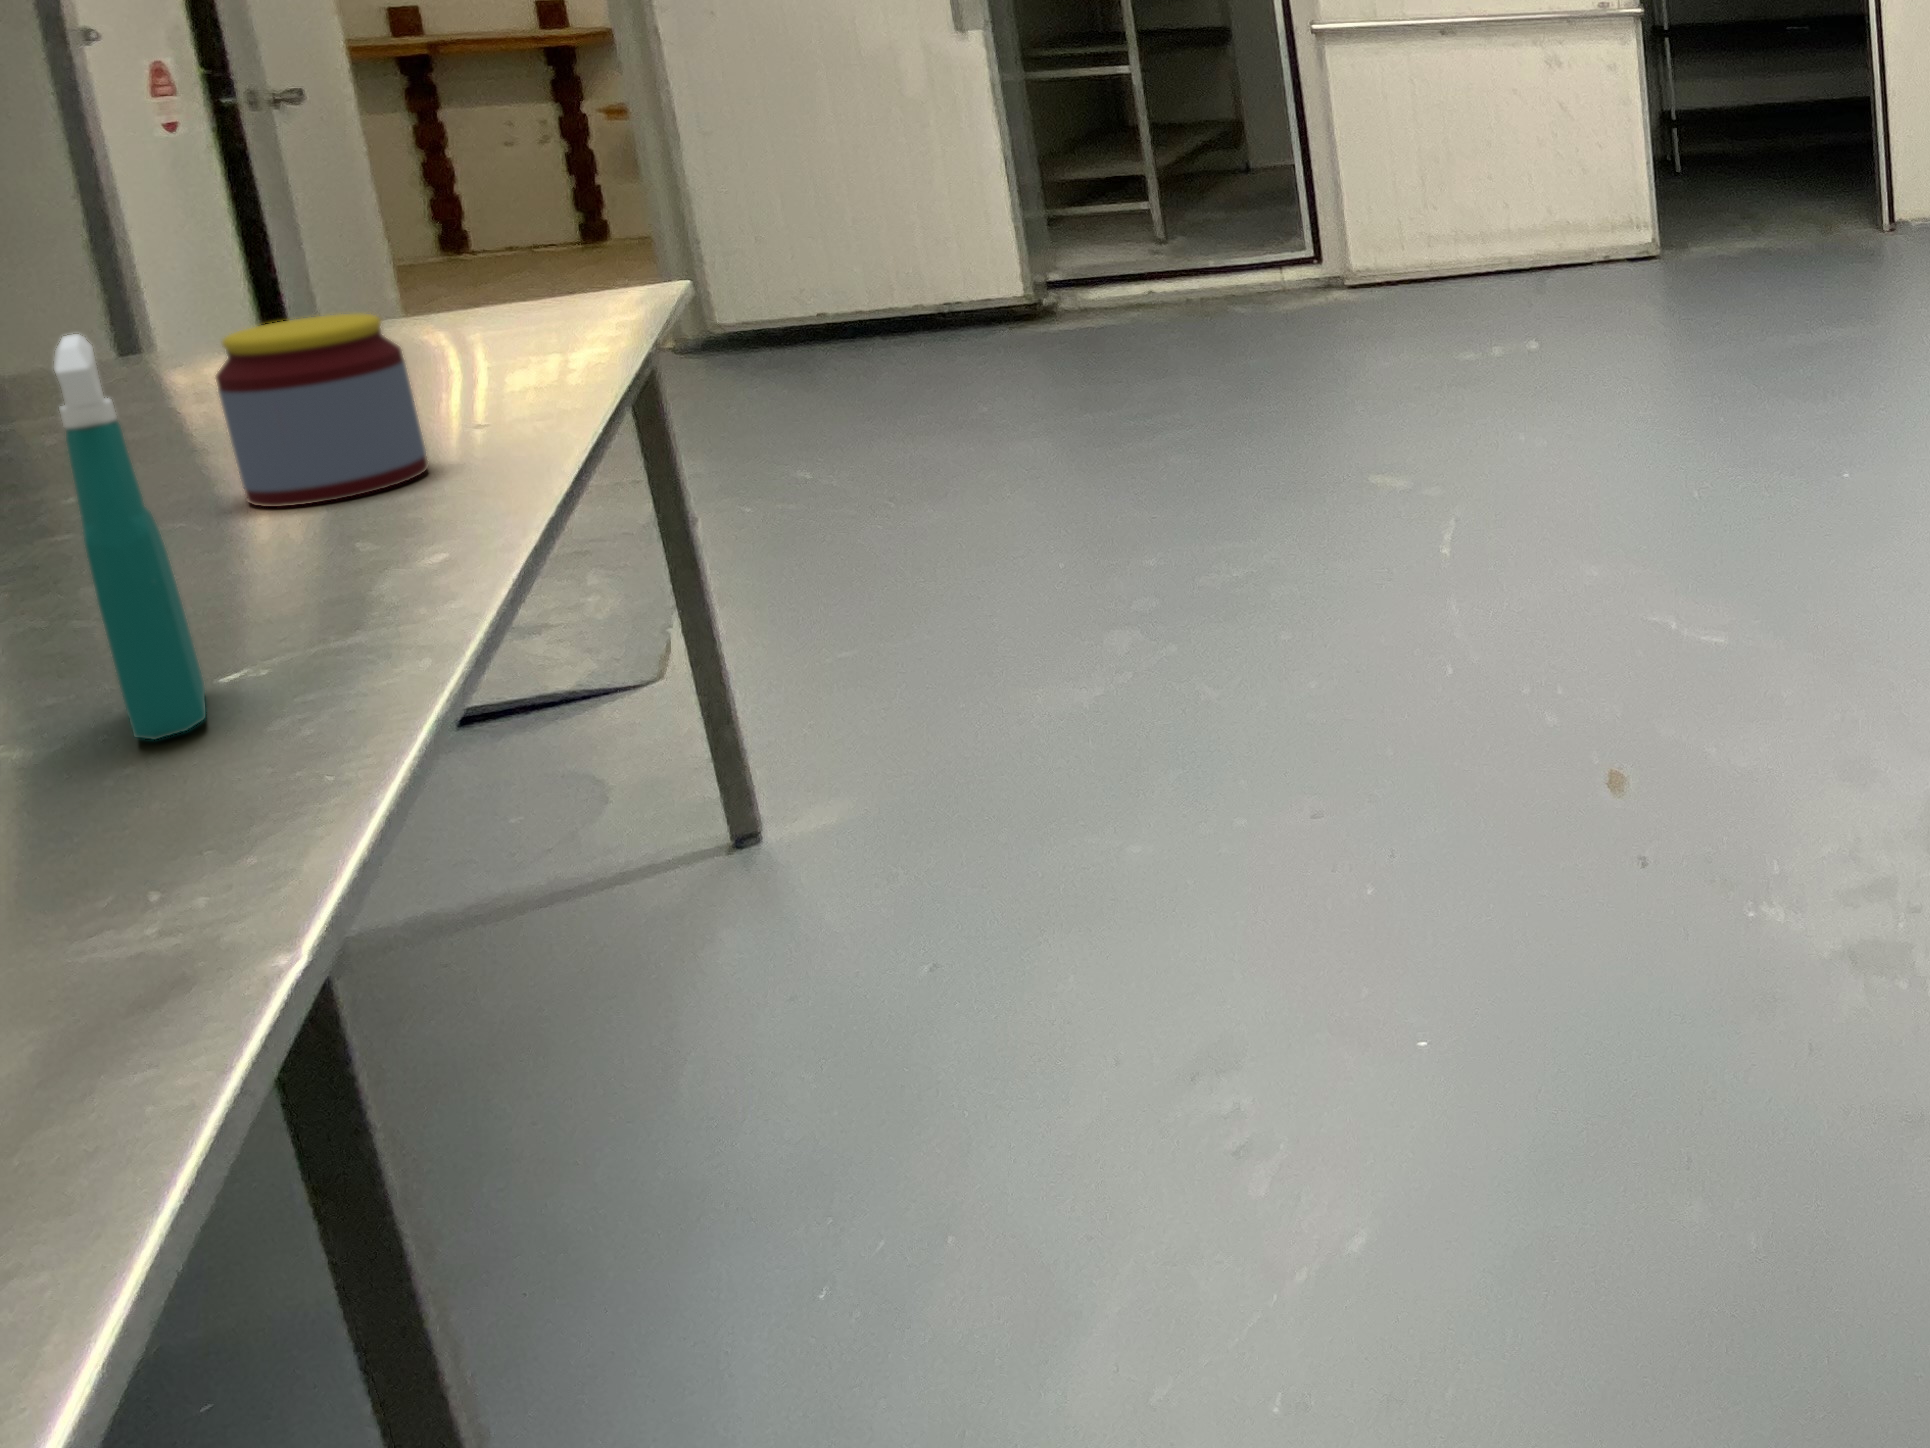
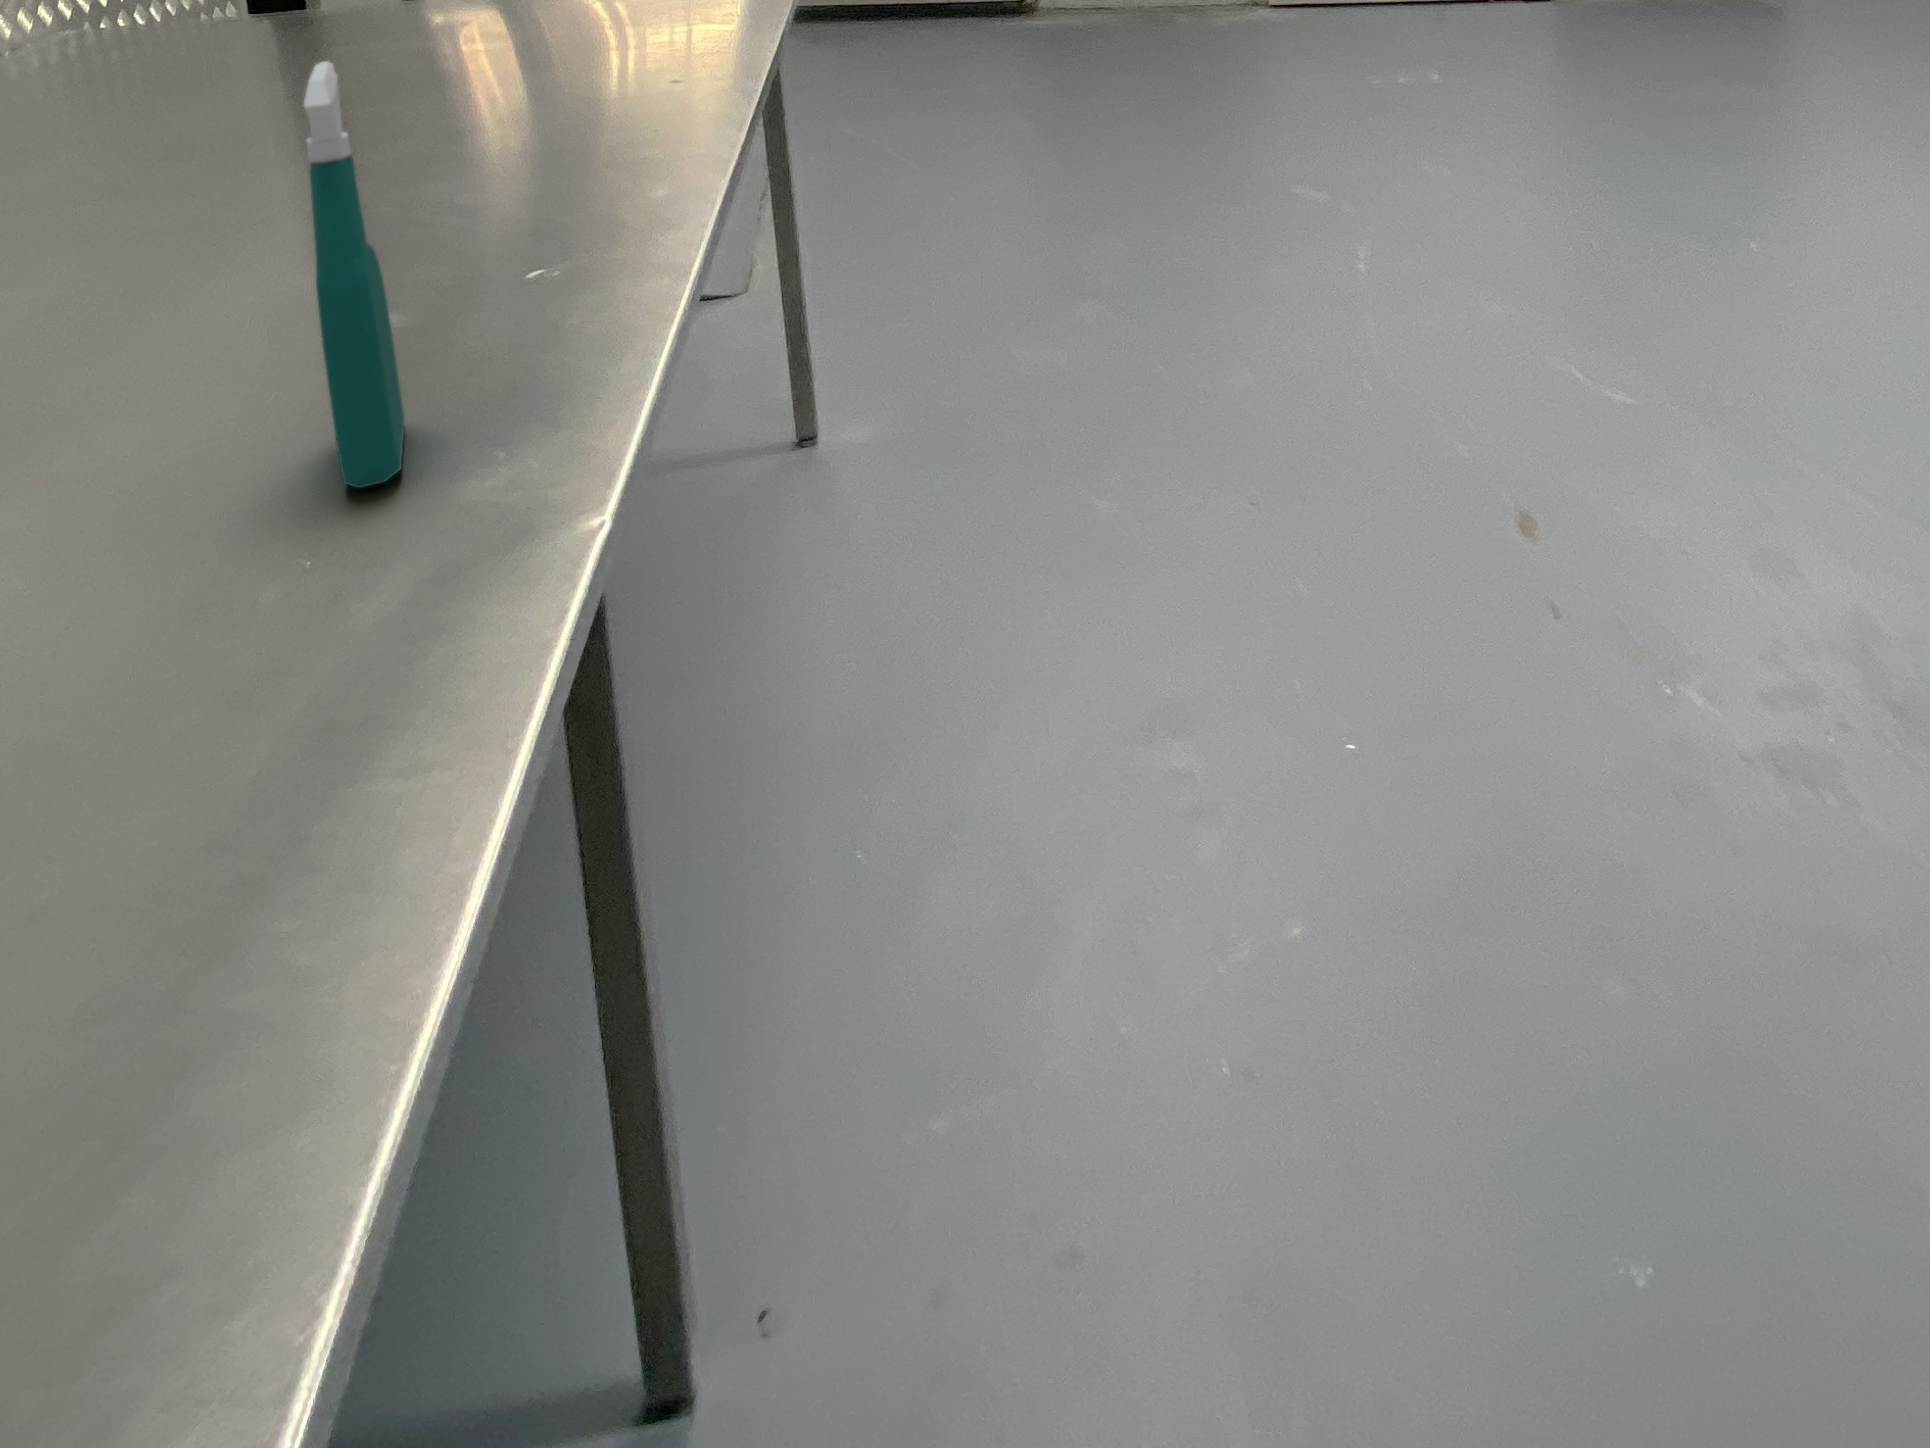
jar: present [216,314,428,507] -> none [442,21,592,201]

